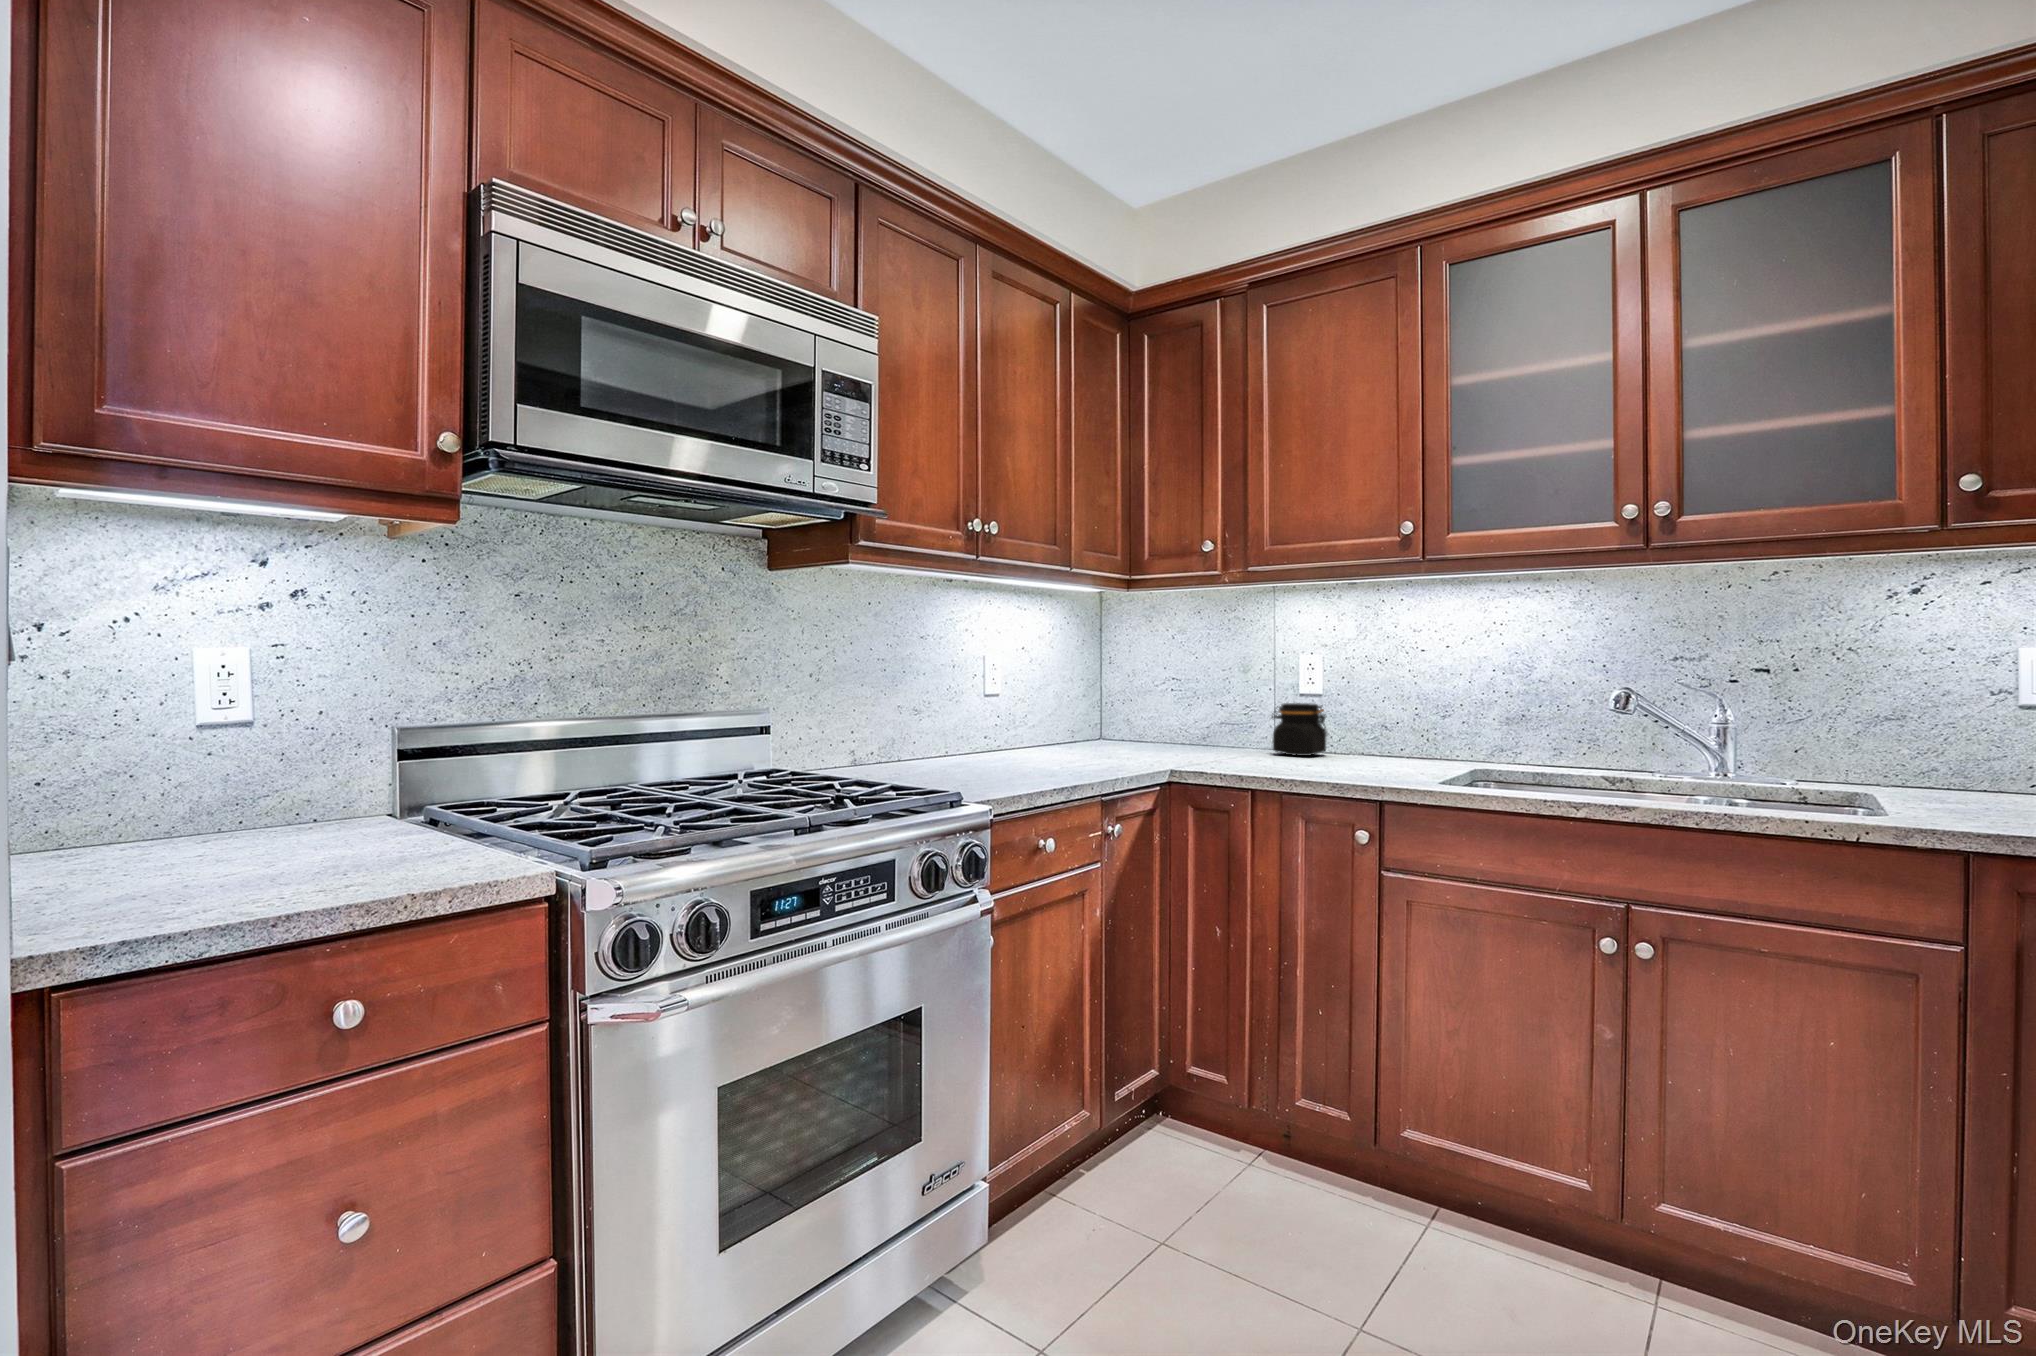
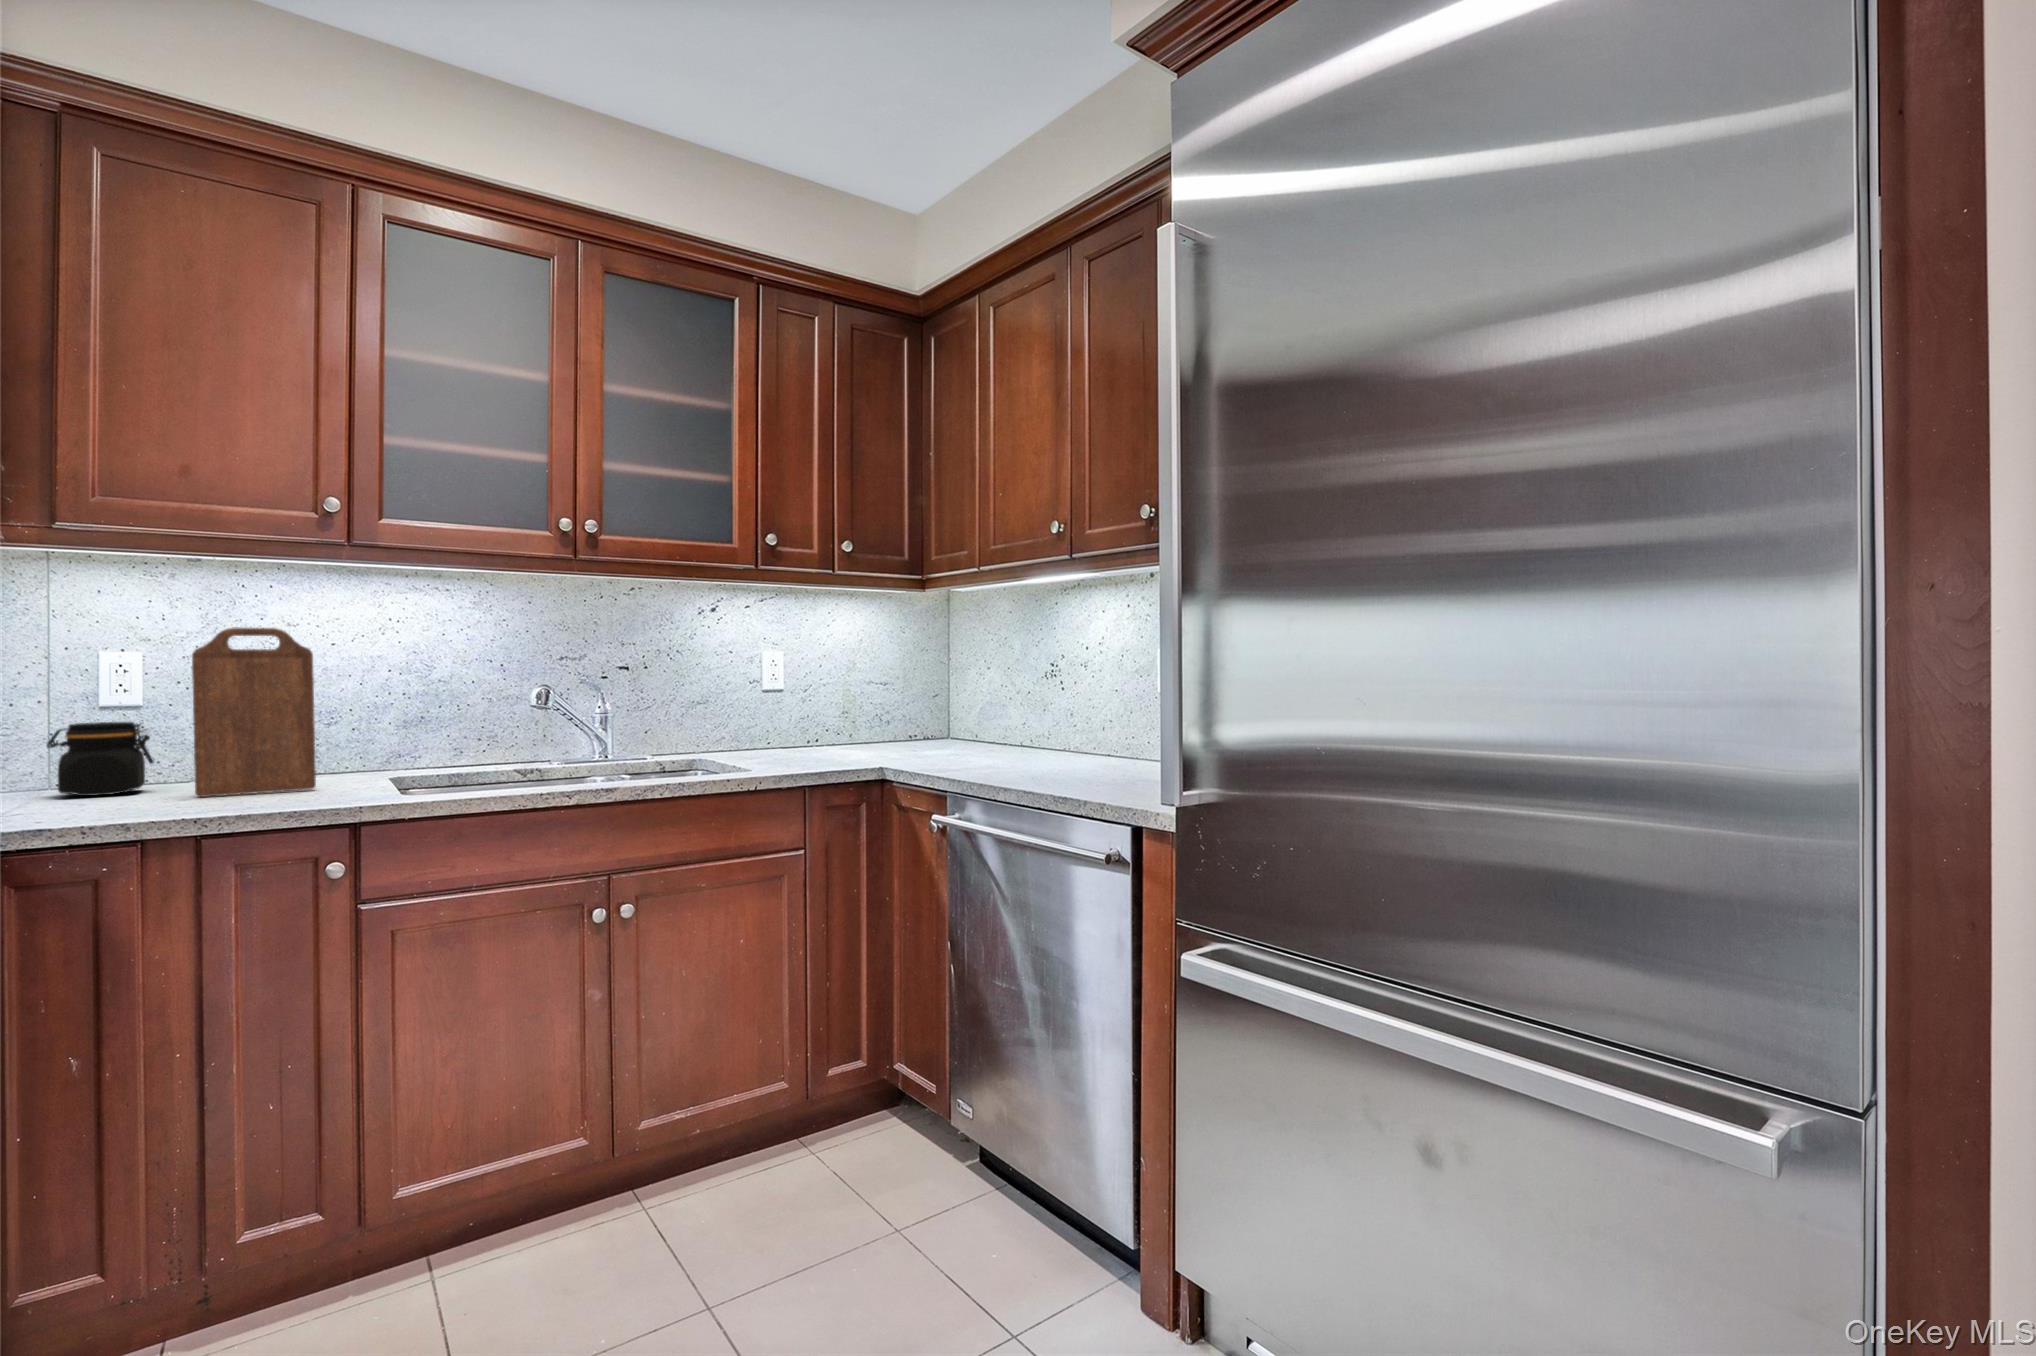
cutting board: none [1327,633,1406,769] -> present [192,627,316,797]

